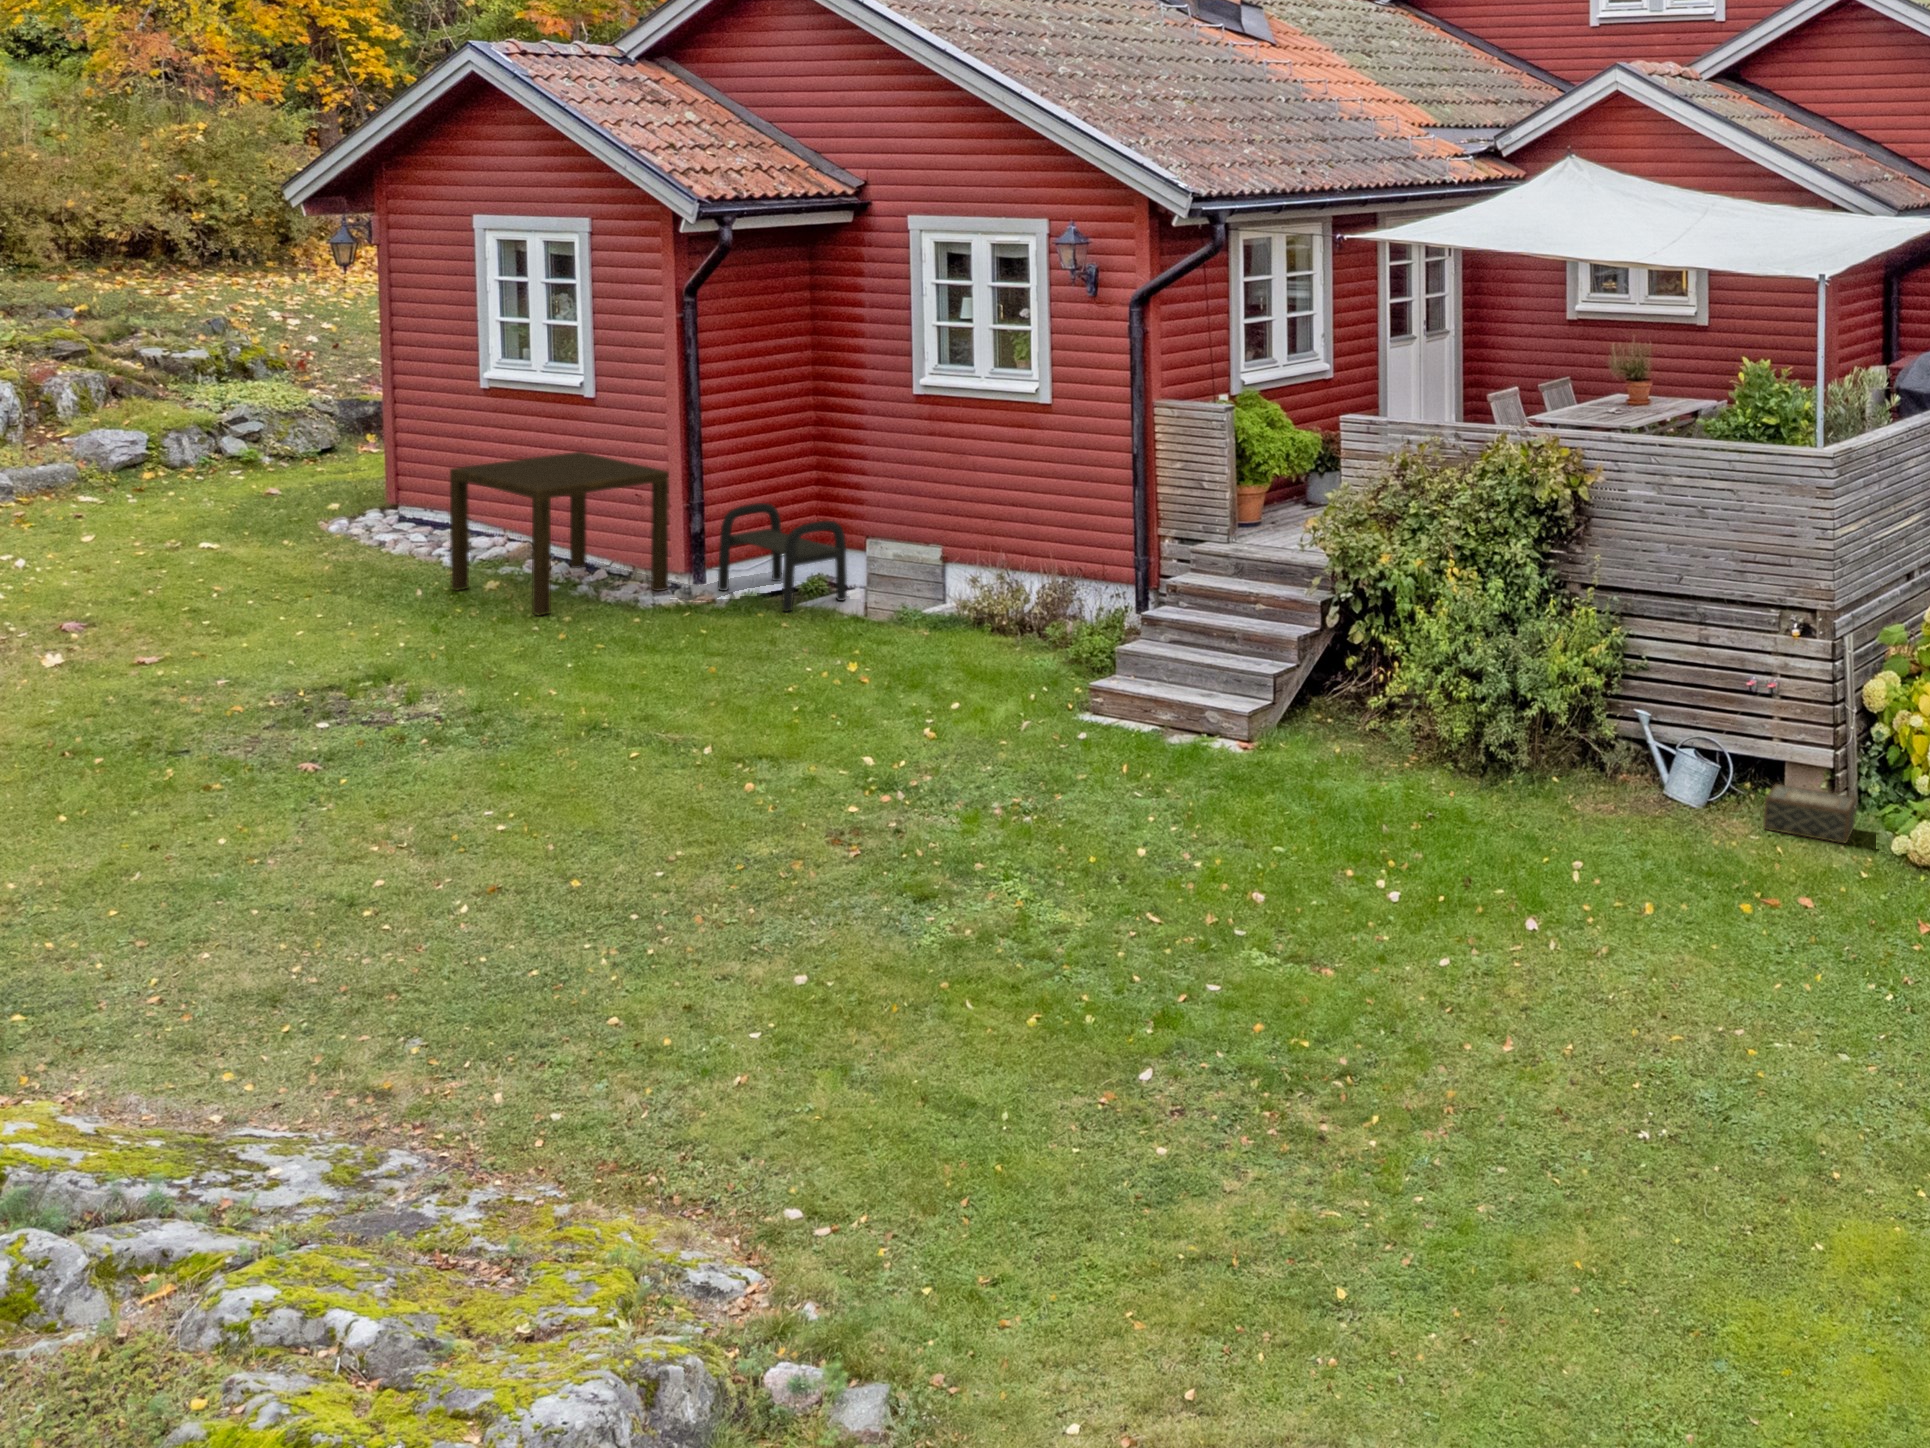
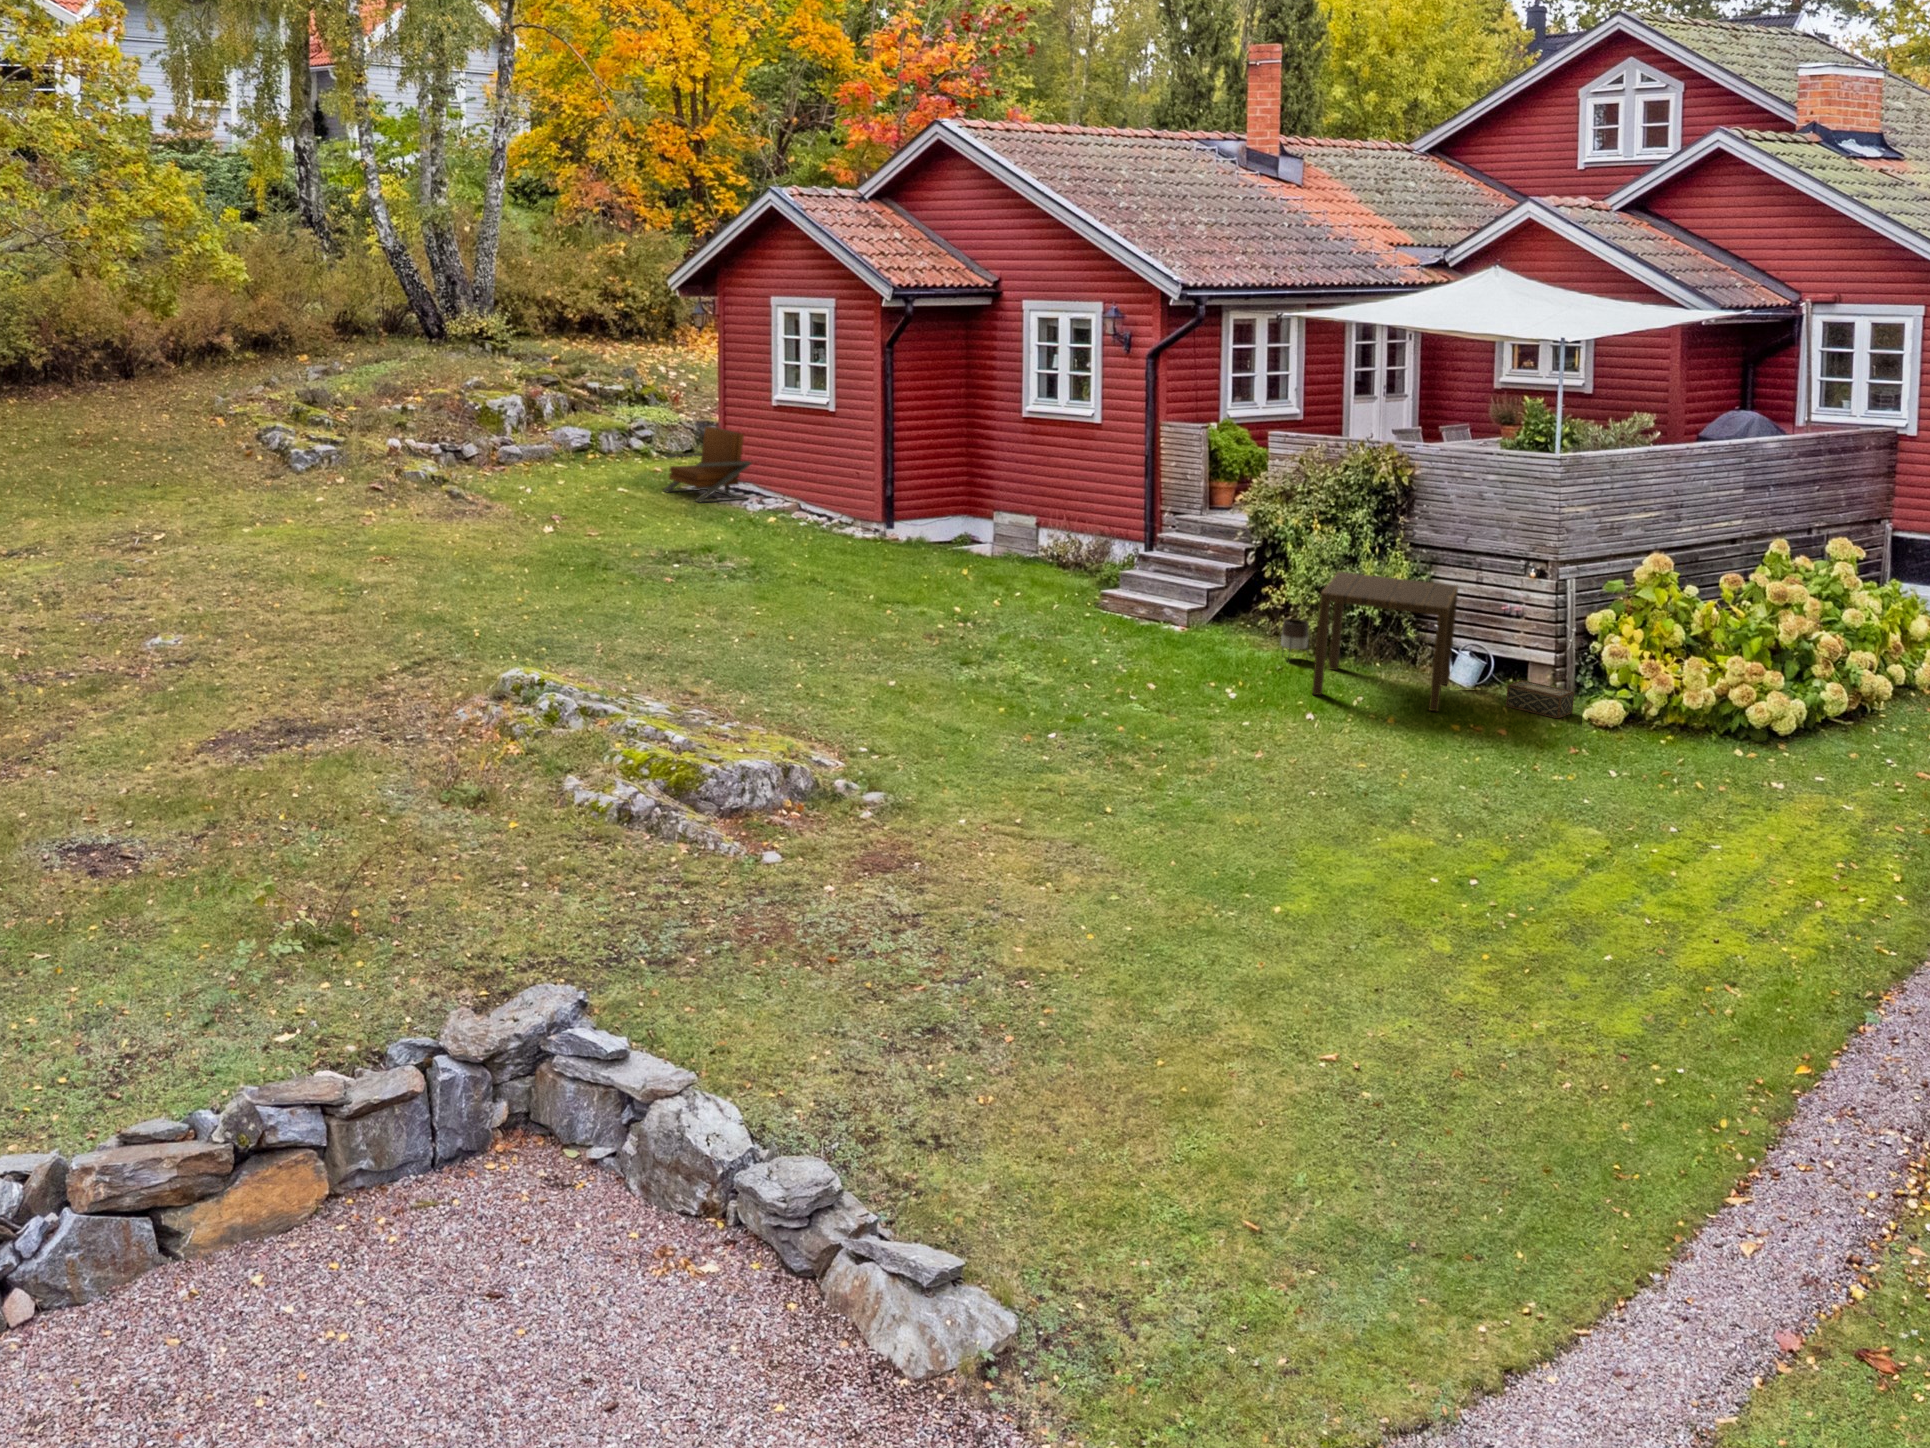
lounge chair: none [292,426,453,555] -> present [663,427,751,502]
dining table: present [450,452,669,615] -> present [1312,572,1458,711]
bench: present [718,503,847,611] -> none [897,483,974,549]
planter: none [1404,712,1447,784] -> present [1281,619,1309,650]

